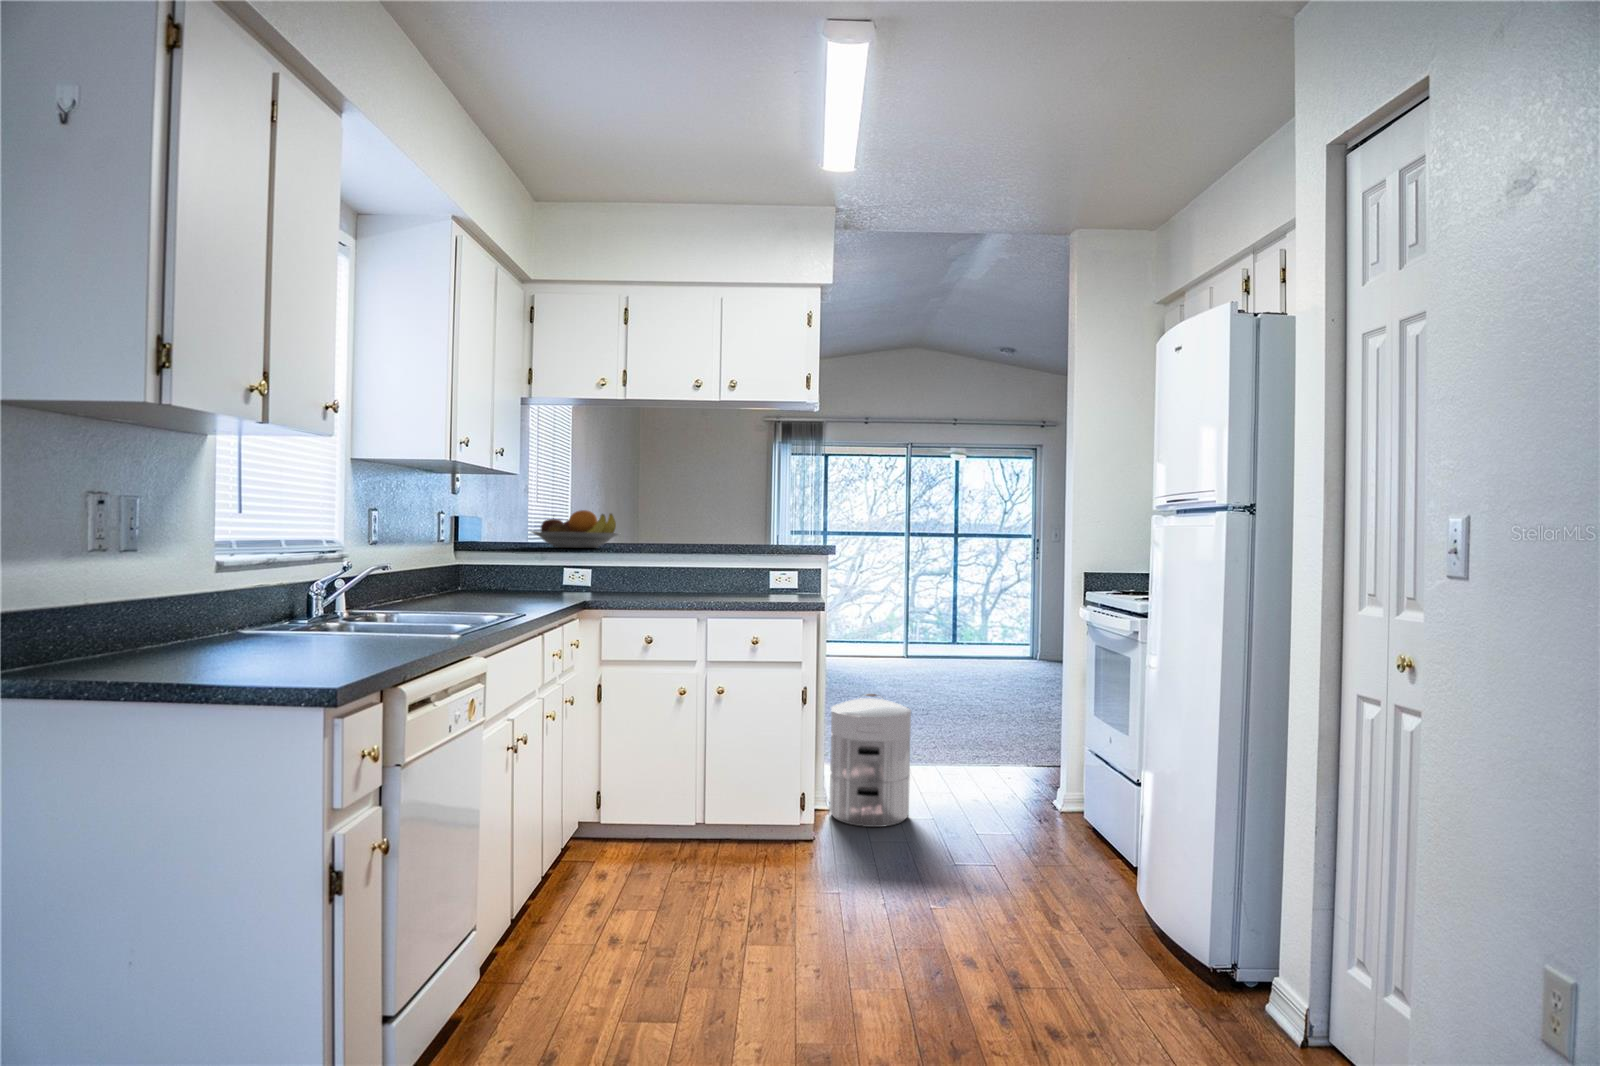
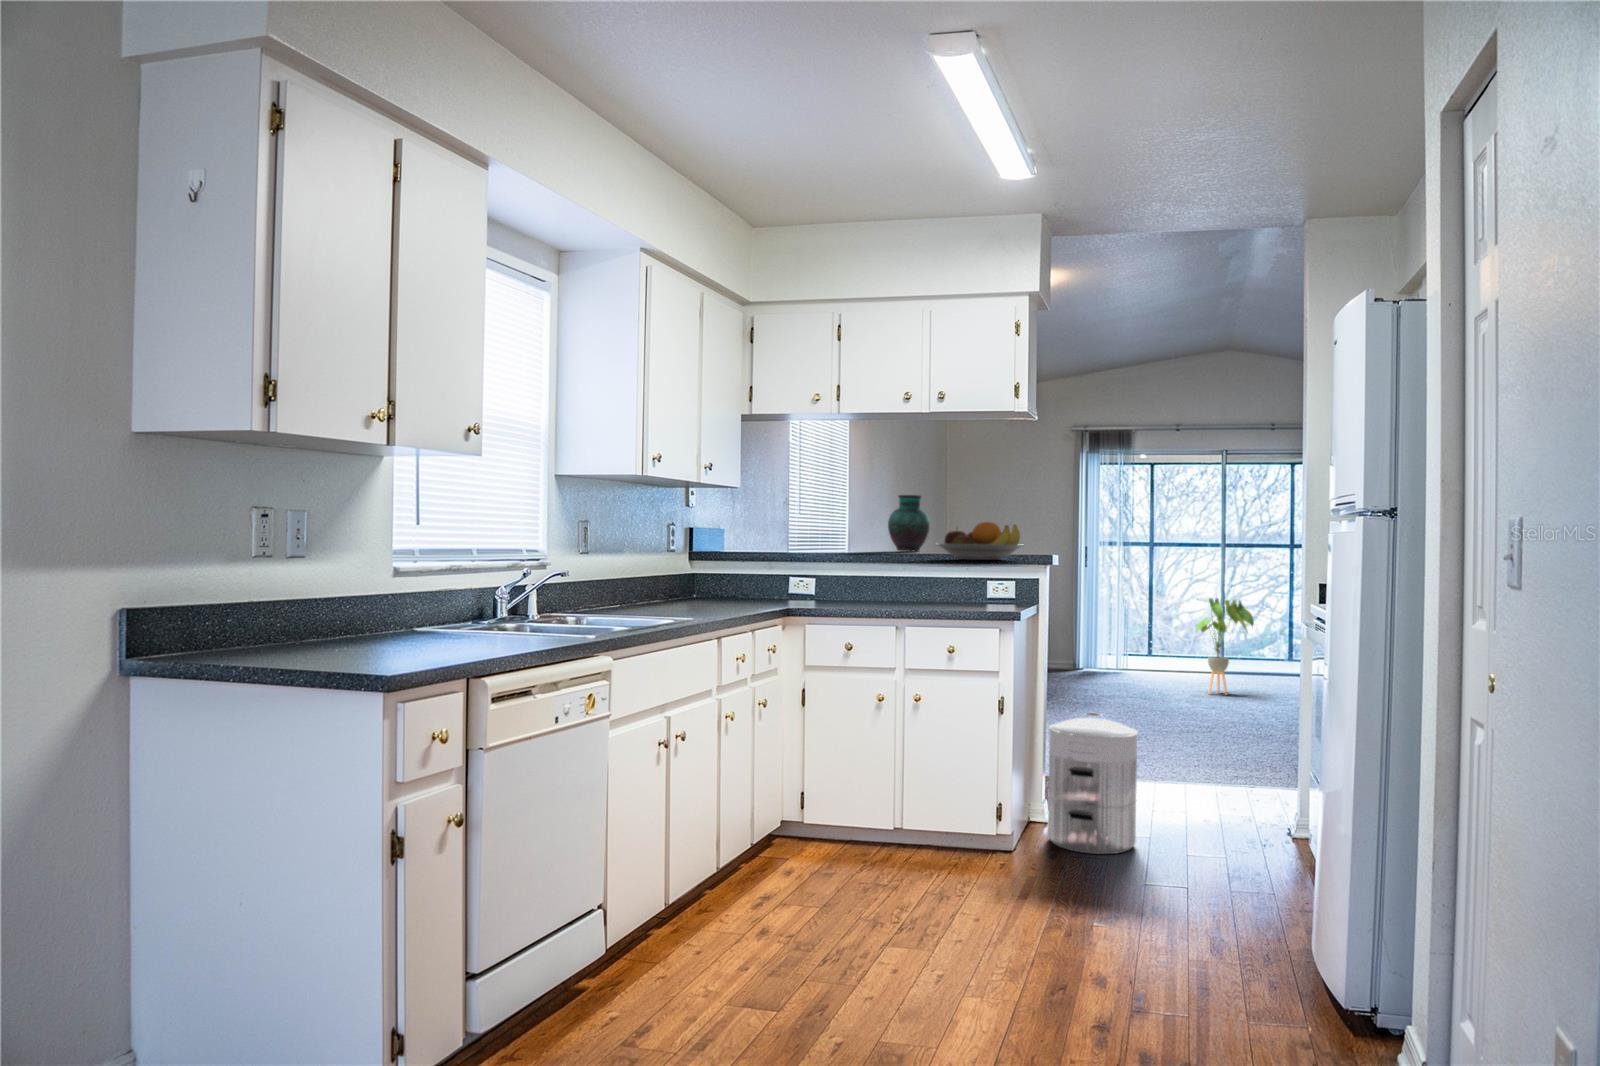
vase: none [631,487,672,542] -> present [888,495,930,551]
fruit bowl: present [532,510,619,548] -> present [936,522,1023,560]
house plant: none [853,581,901,663] -> present [1196,598,1254,694]

